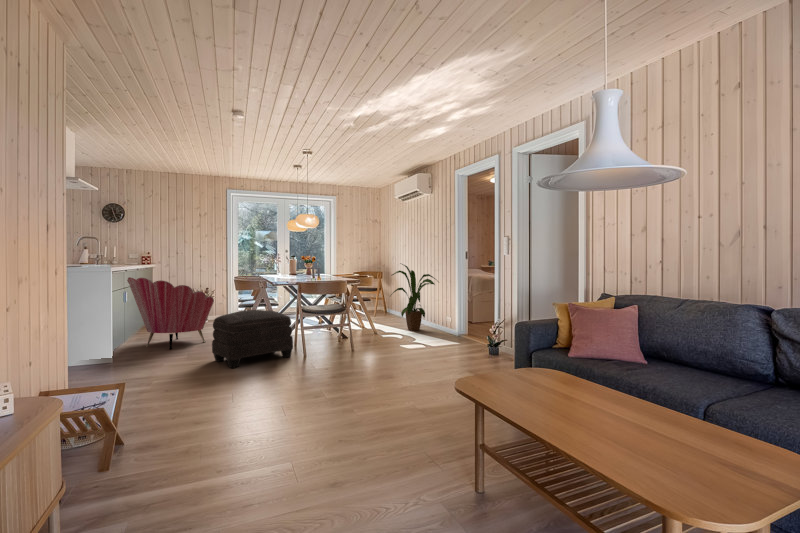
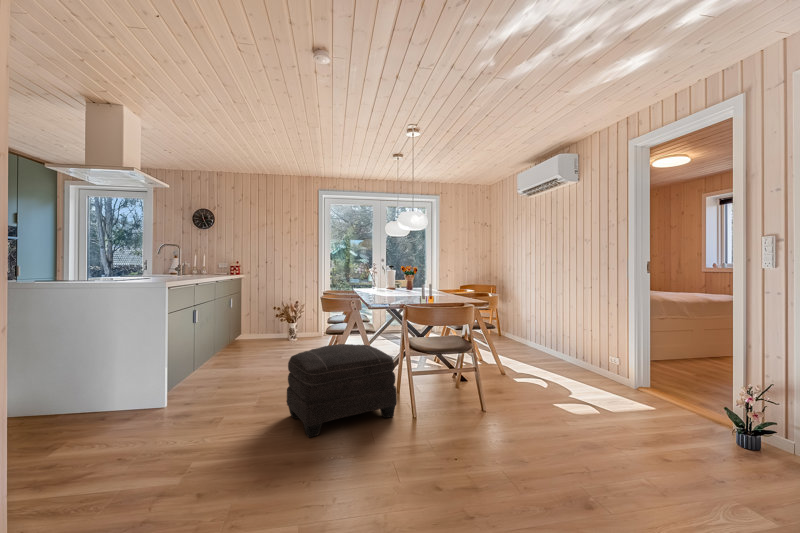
house plant: present [391,264,435,331] -> none [519,277,595,372]
armchair: present [127,277,214,349] -> none [196,294,297,387]

